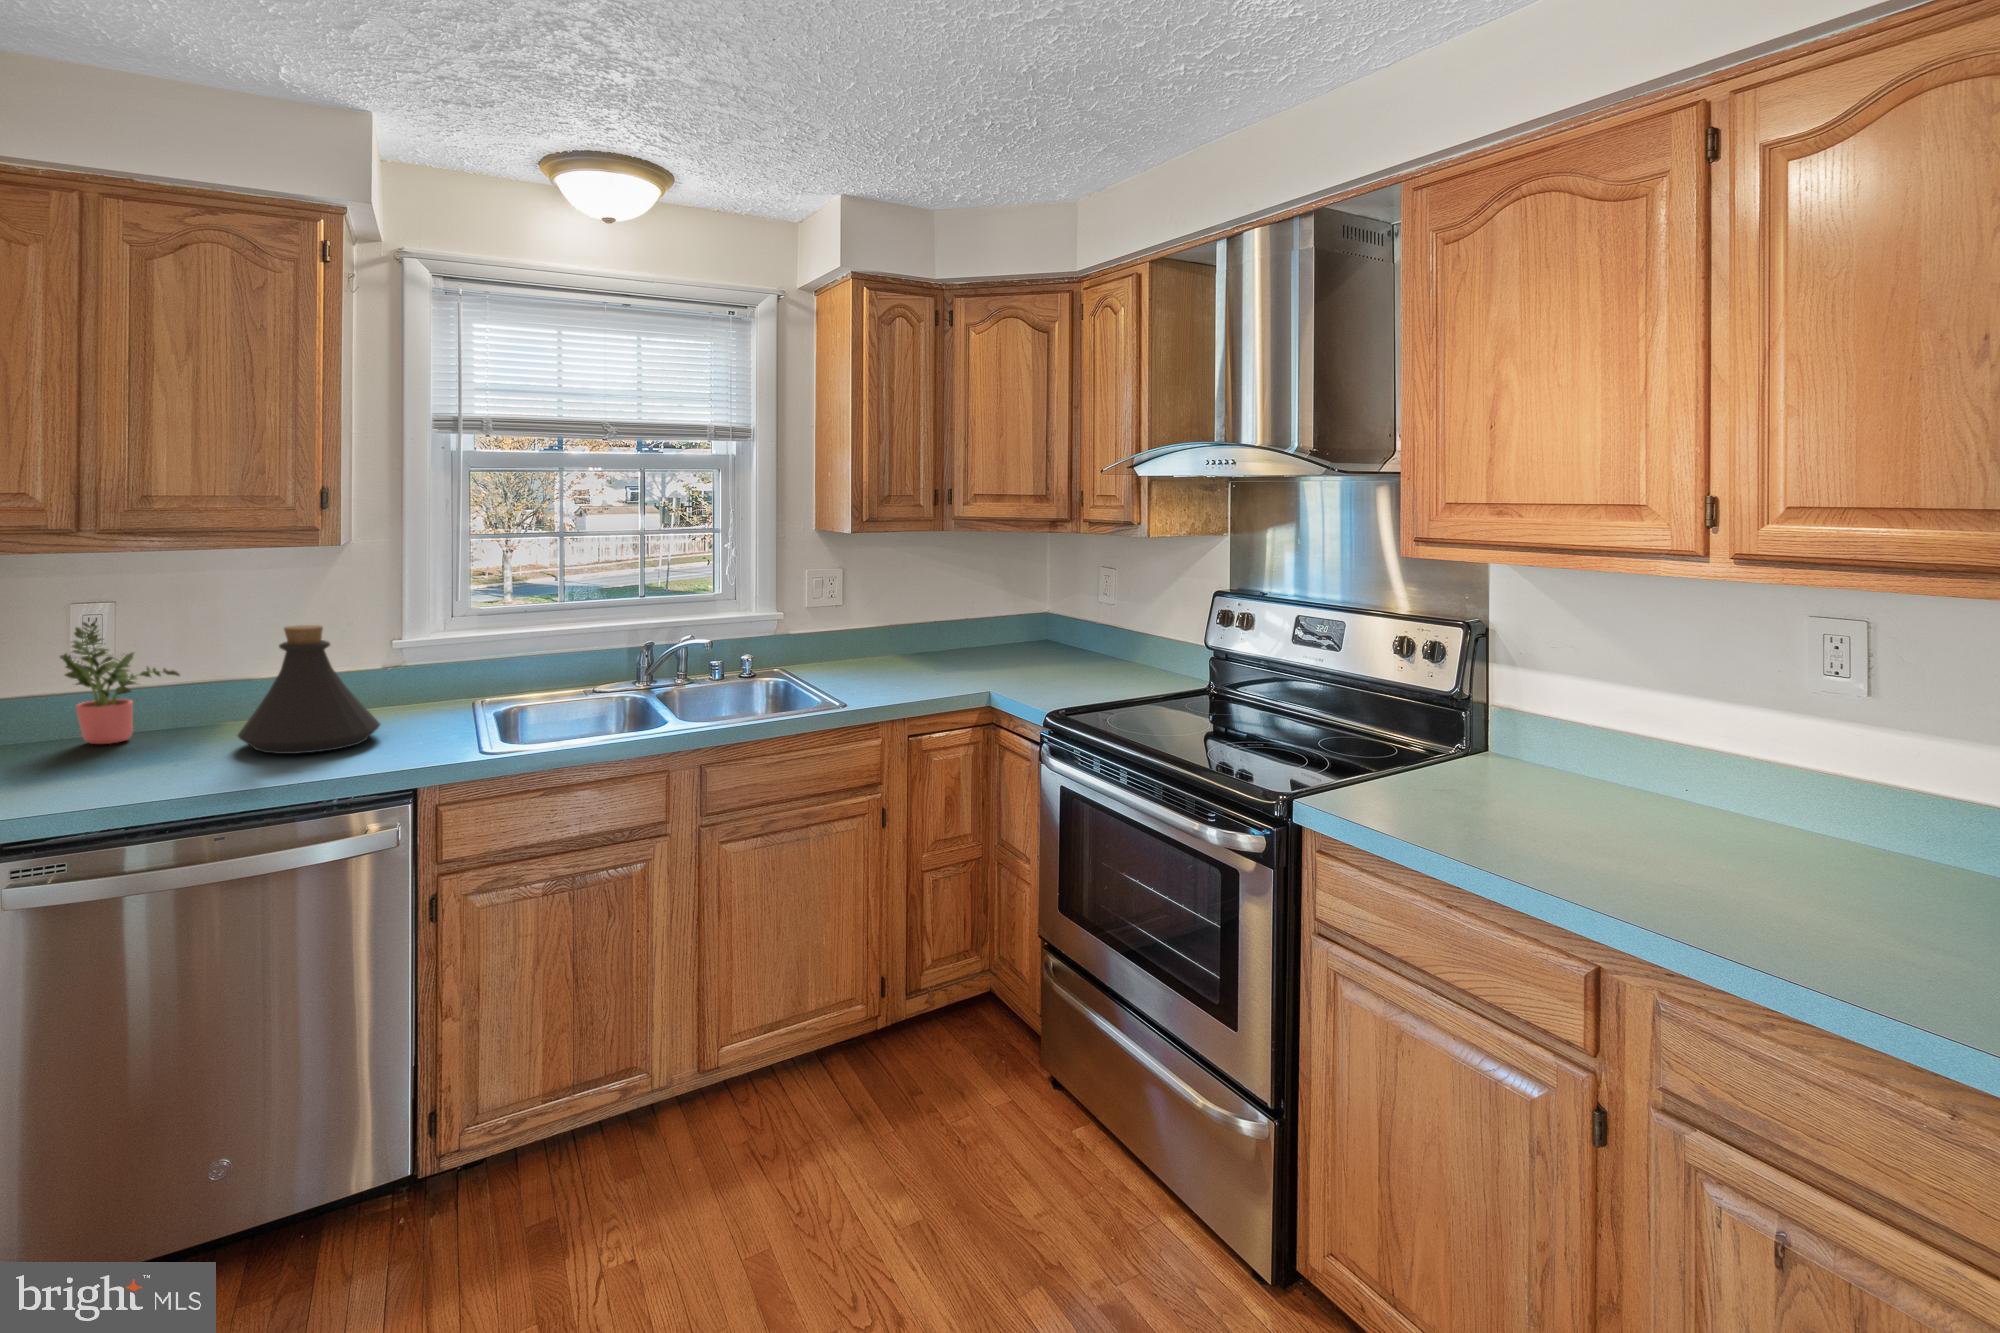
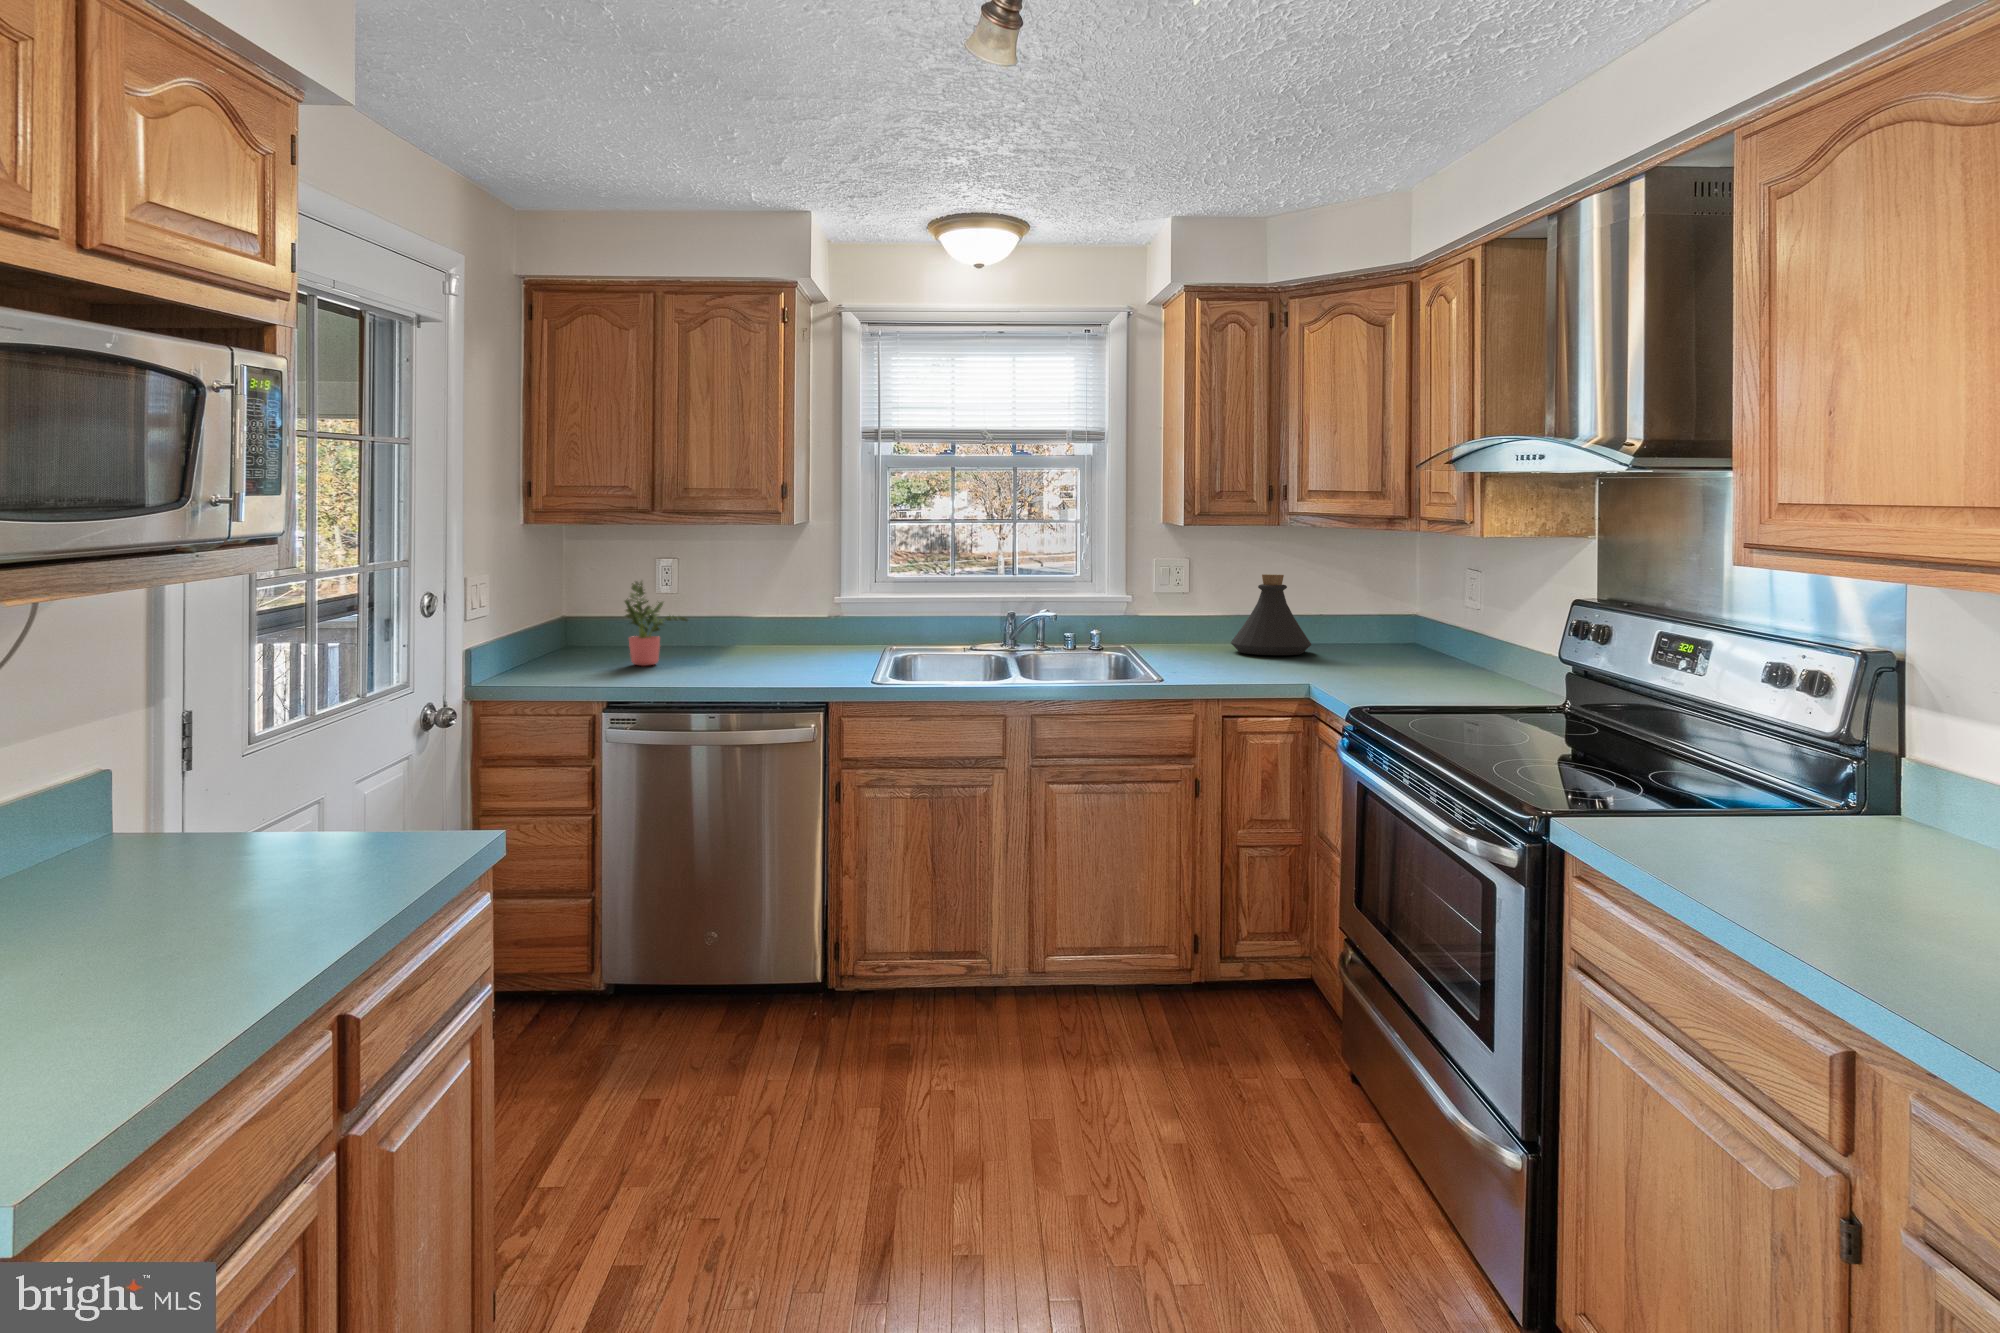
bottle: present [238,625,380,754] -> present [1231,574,1311,655]

